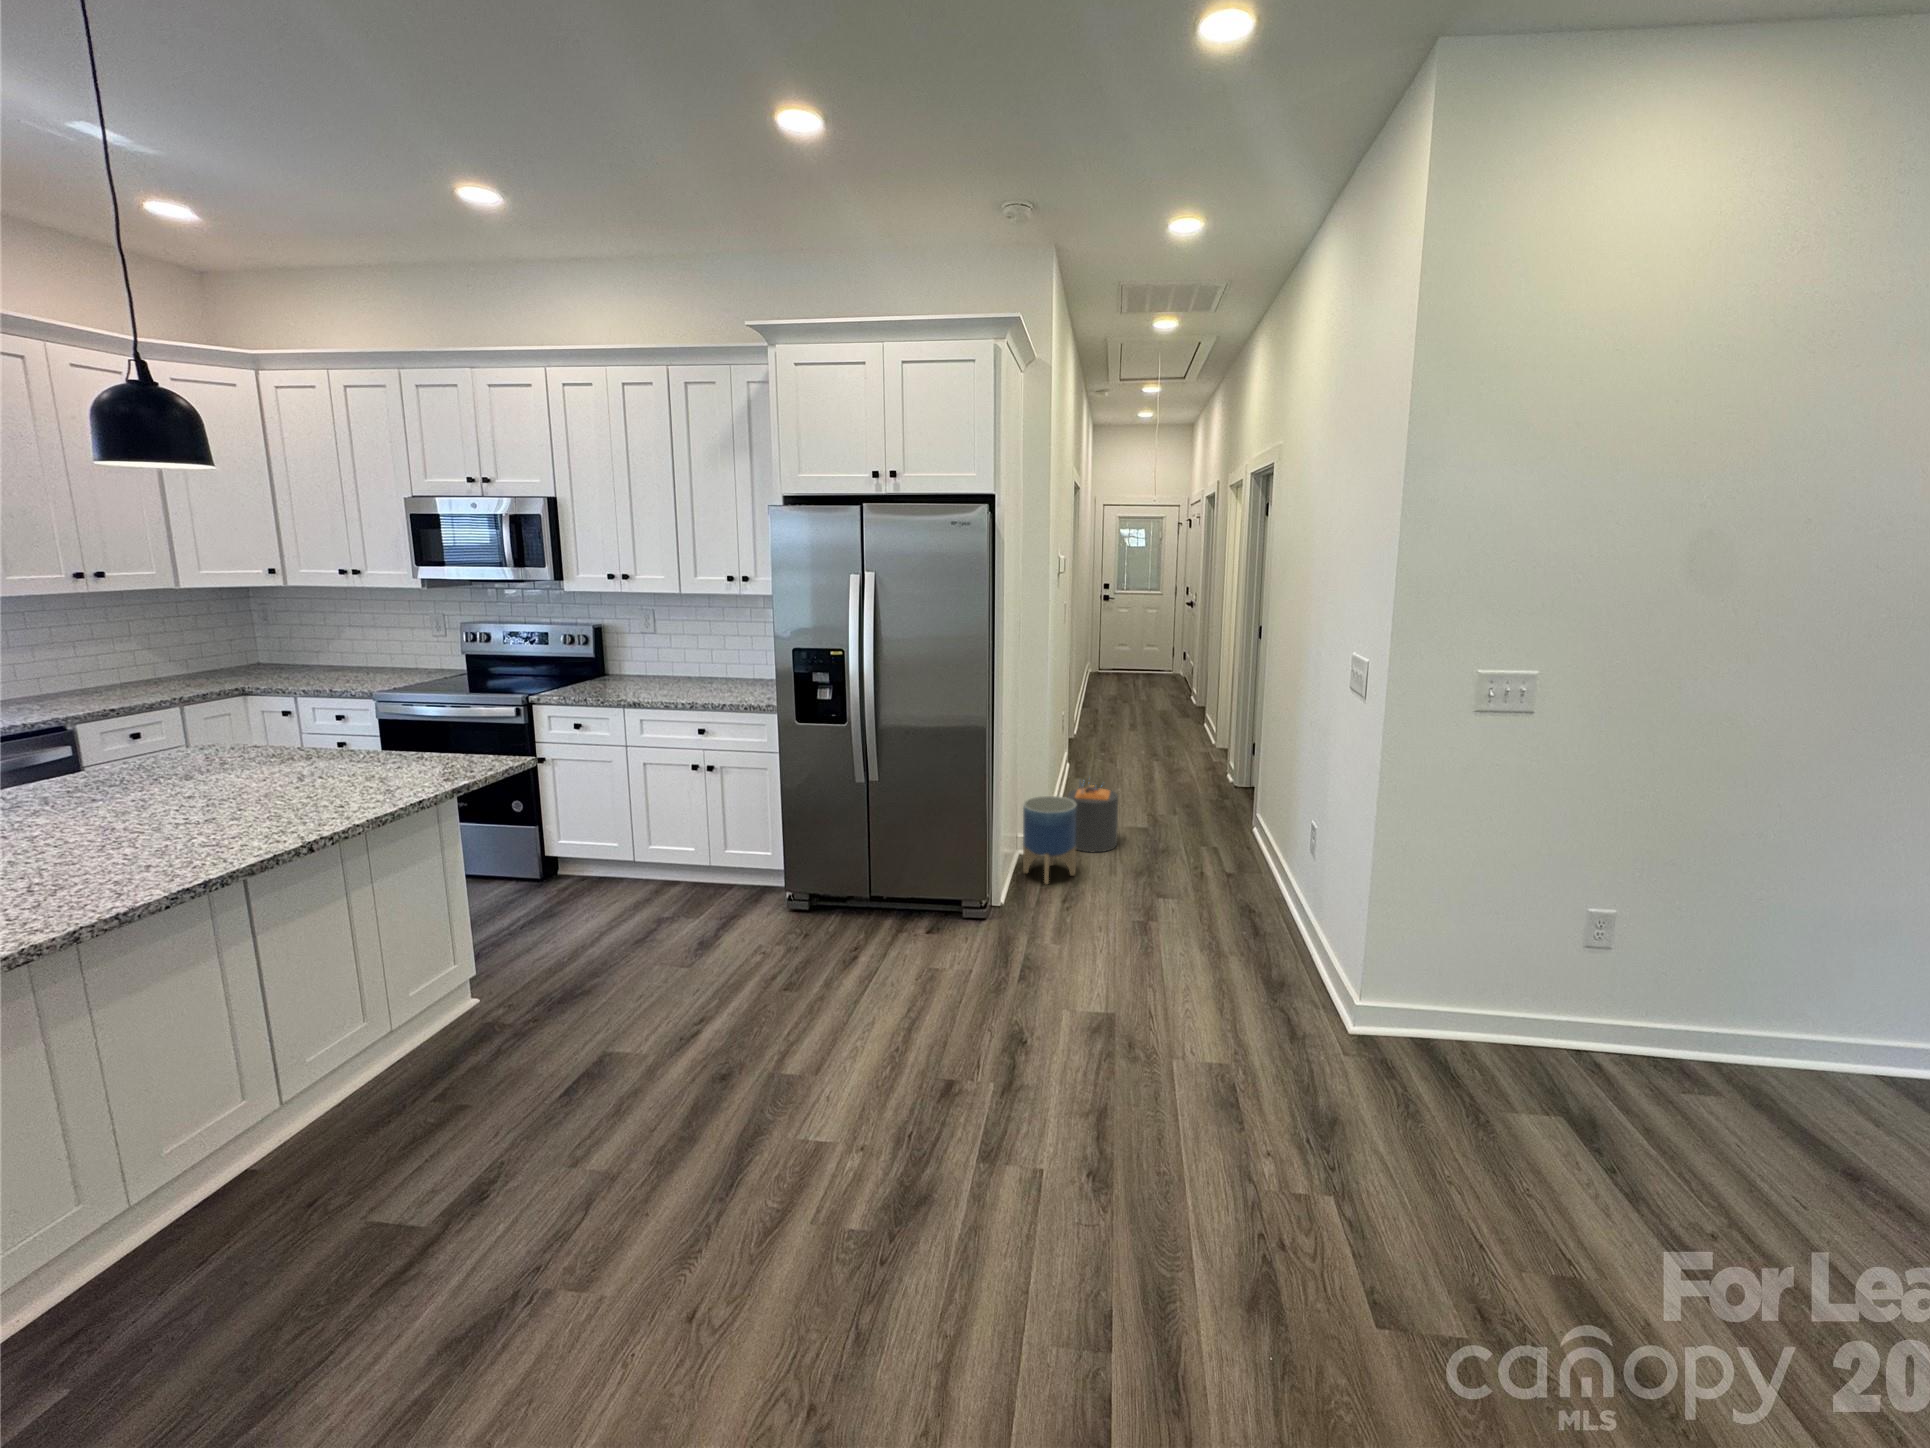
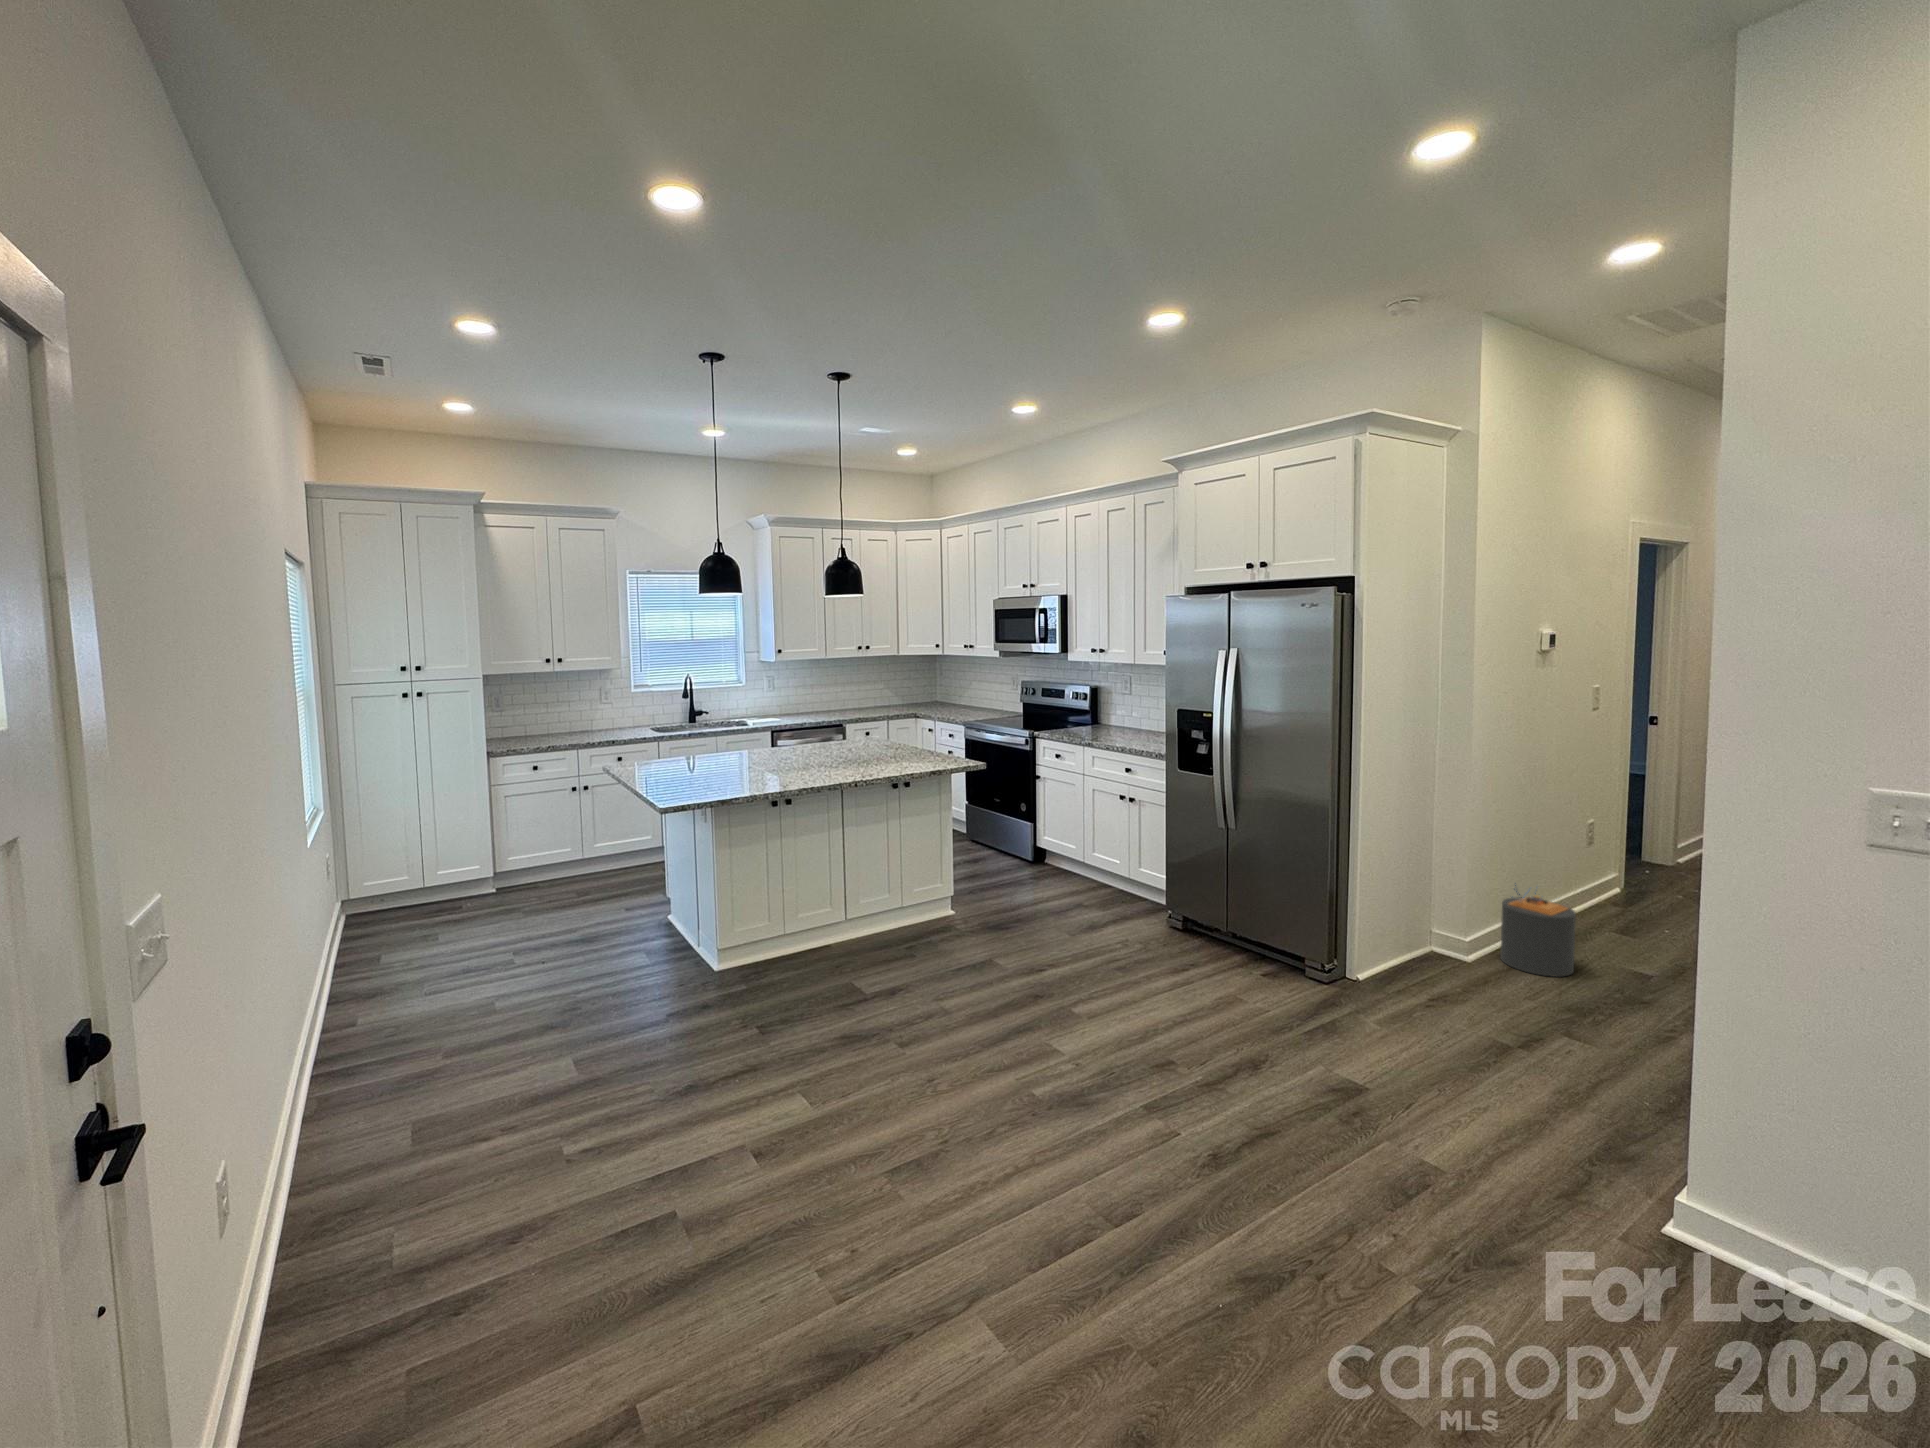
planter: present [1023,796,1076,884] -> none [1410,887,1478,983]

